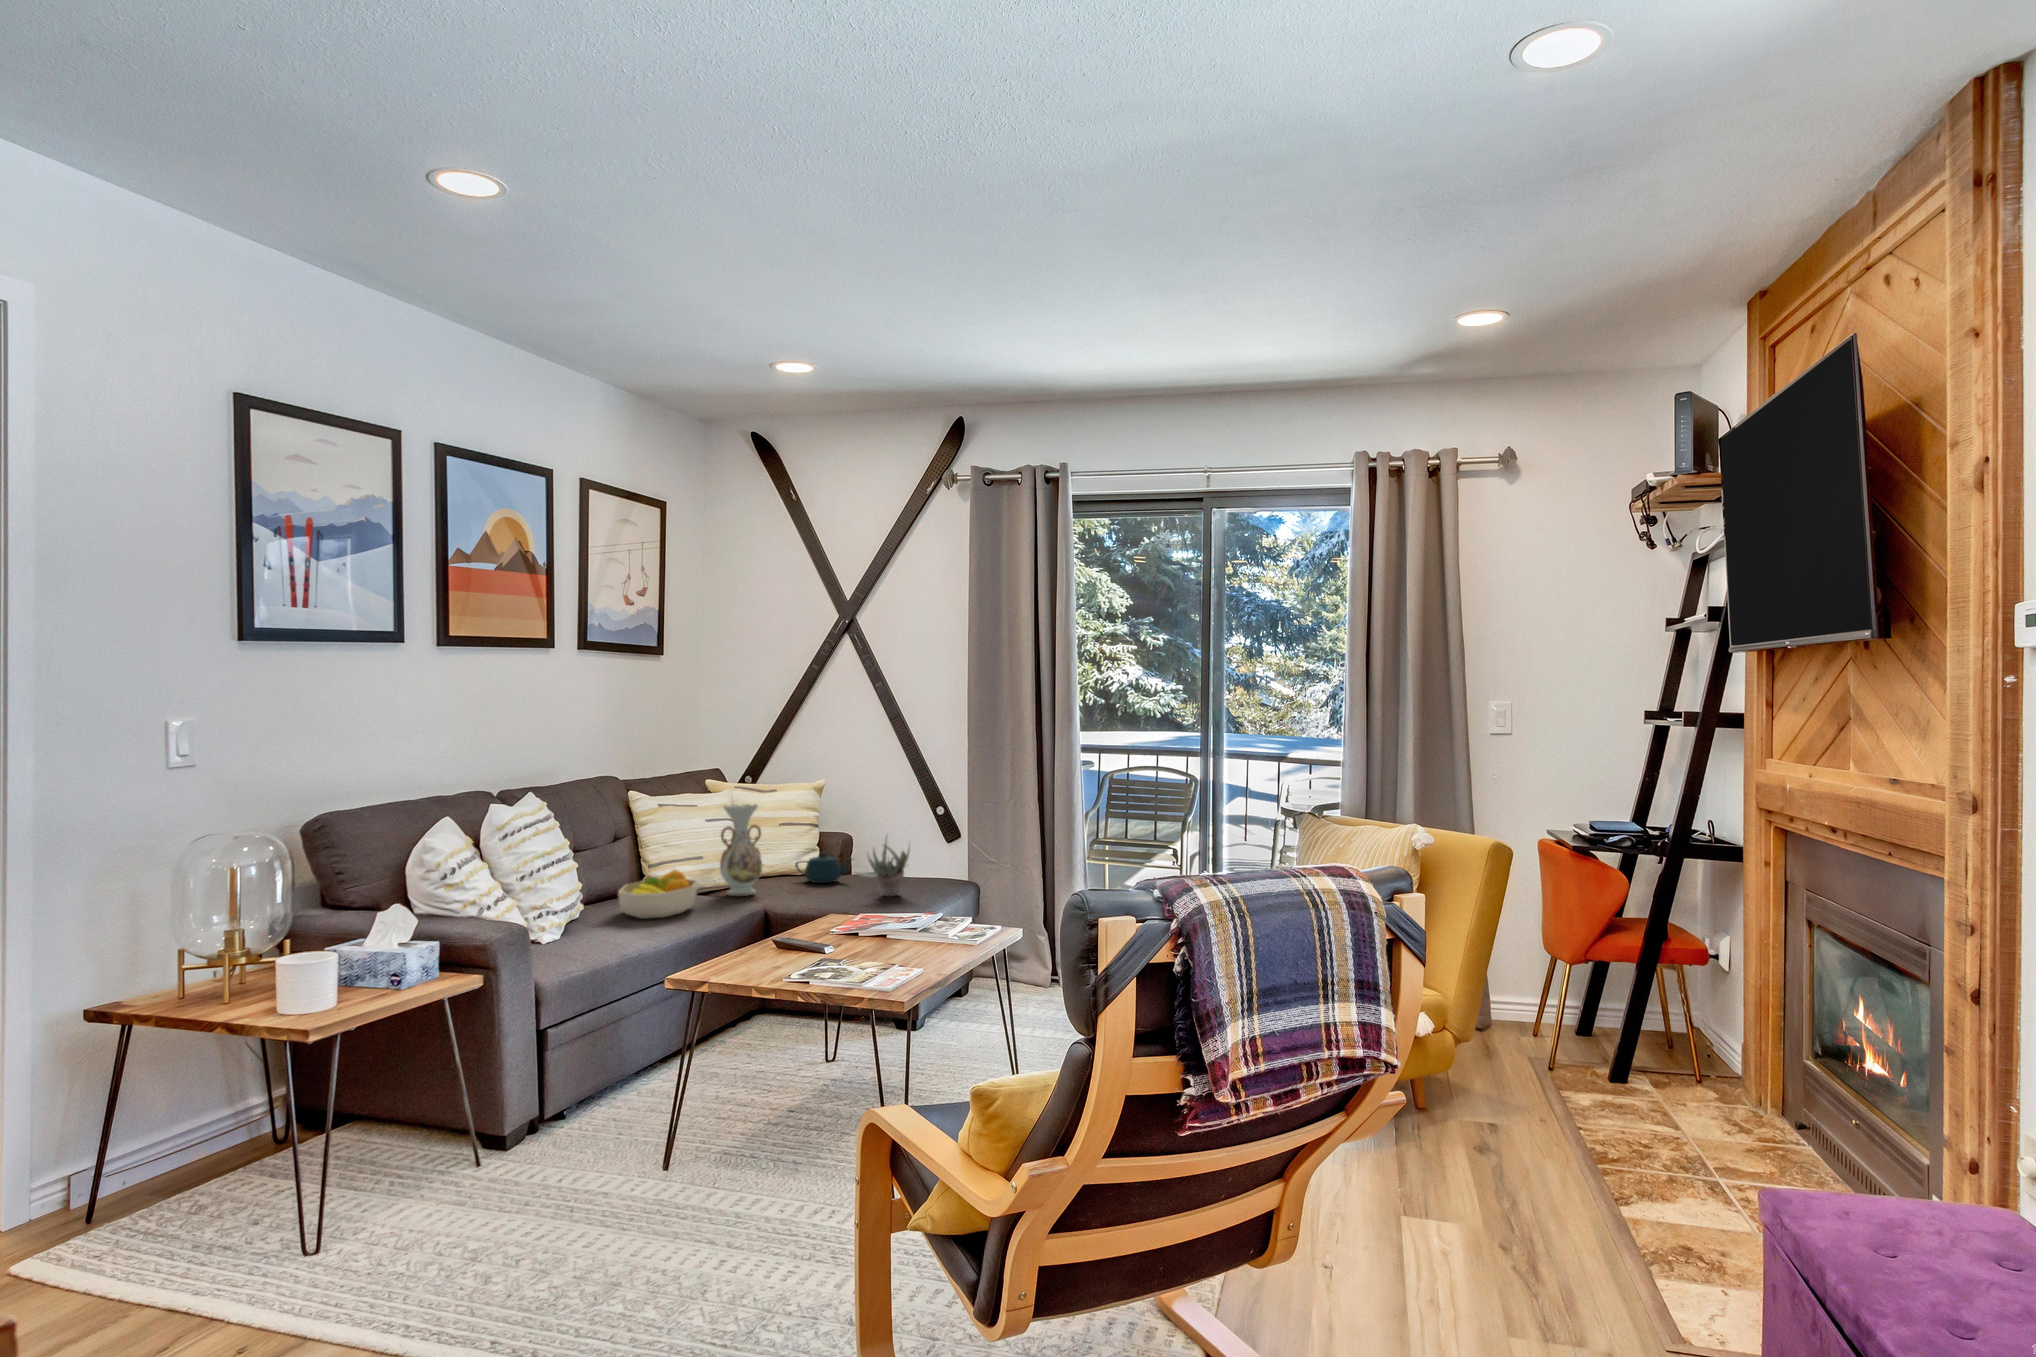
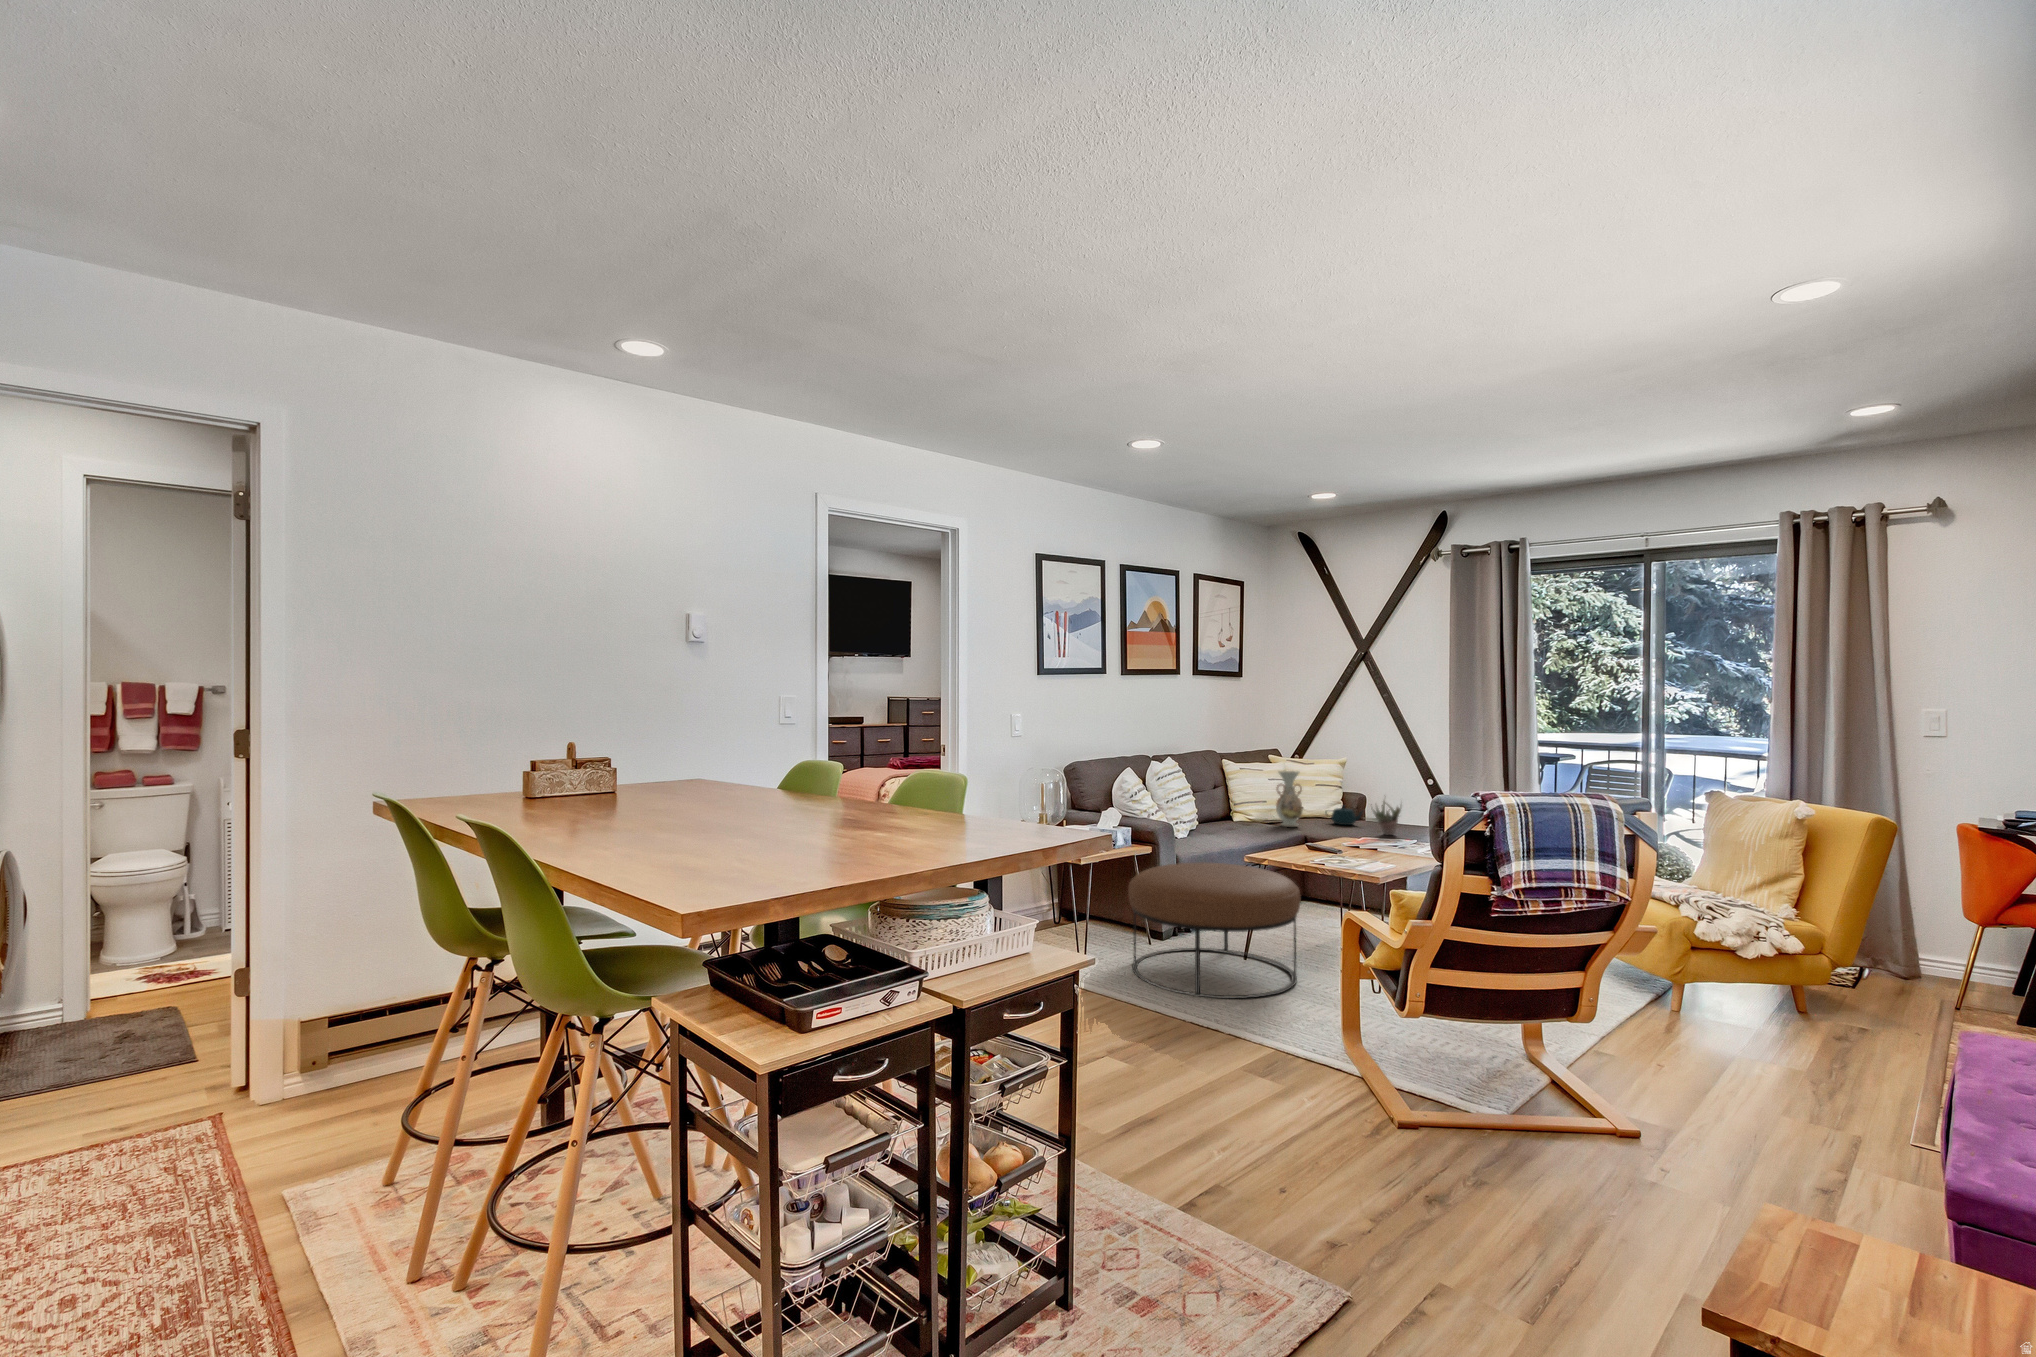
fruit bowl: present [618,870,698,919] -> none [1217,806,1263,833]
ottoman: none [412,1000,769,1314] -> present [1128,863,1301,999]

